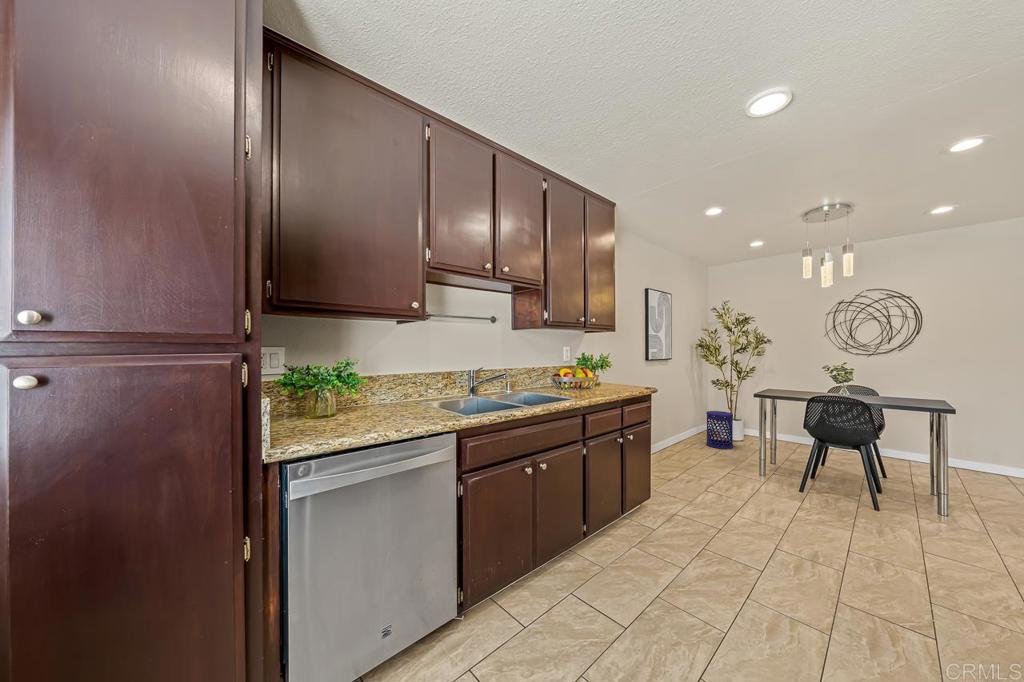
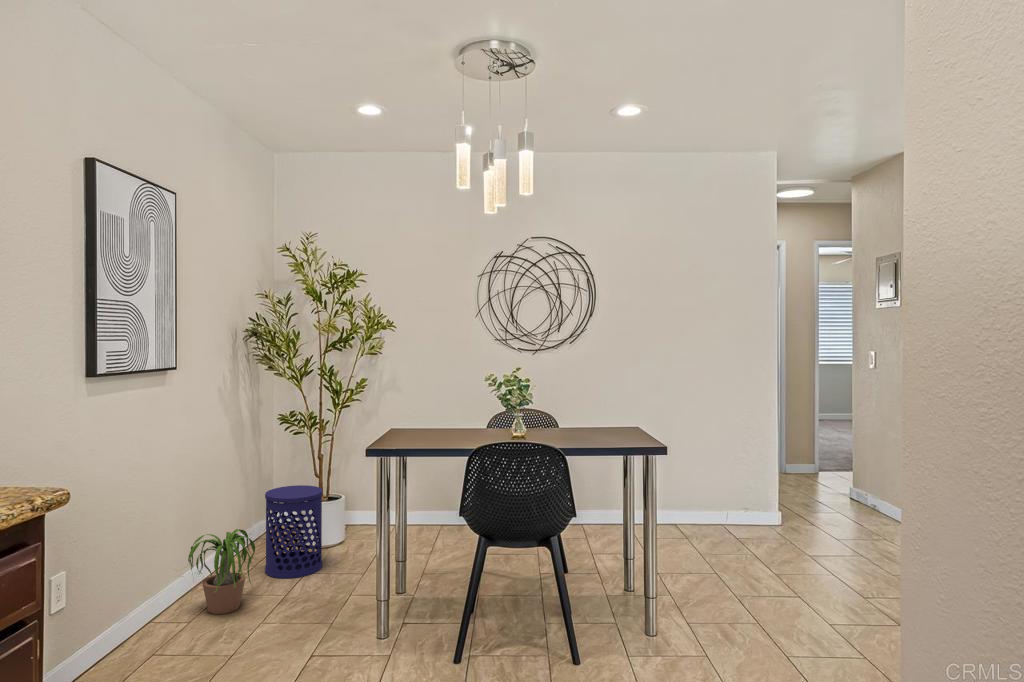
potted plant: none [671,422,706,453] -> present [188,529,255,614]

